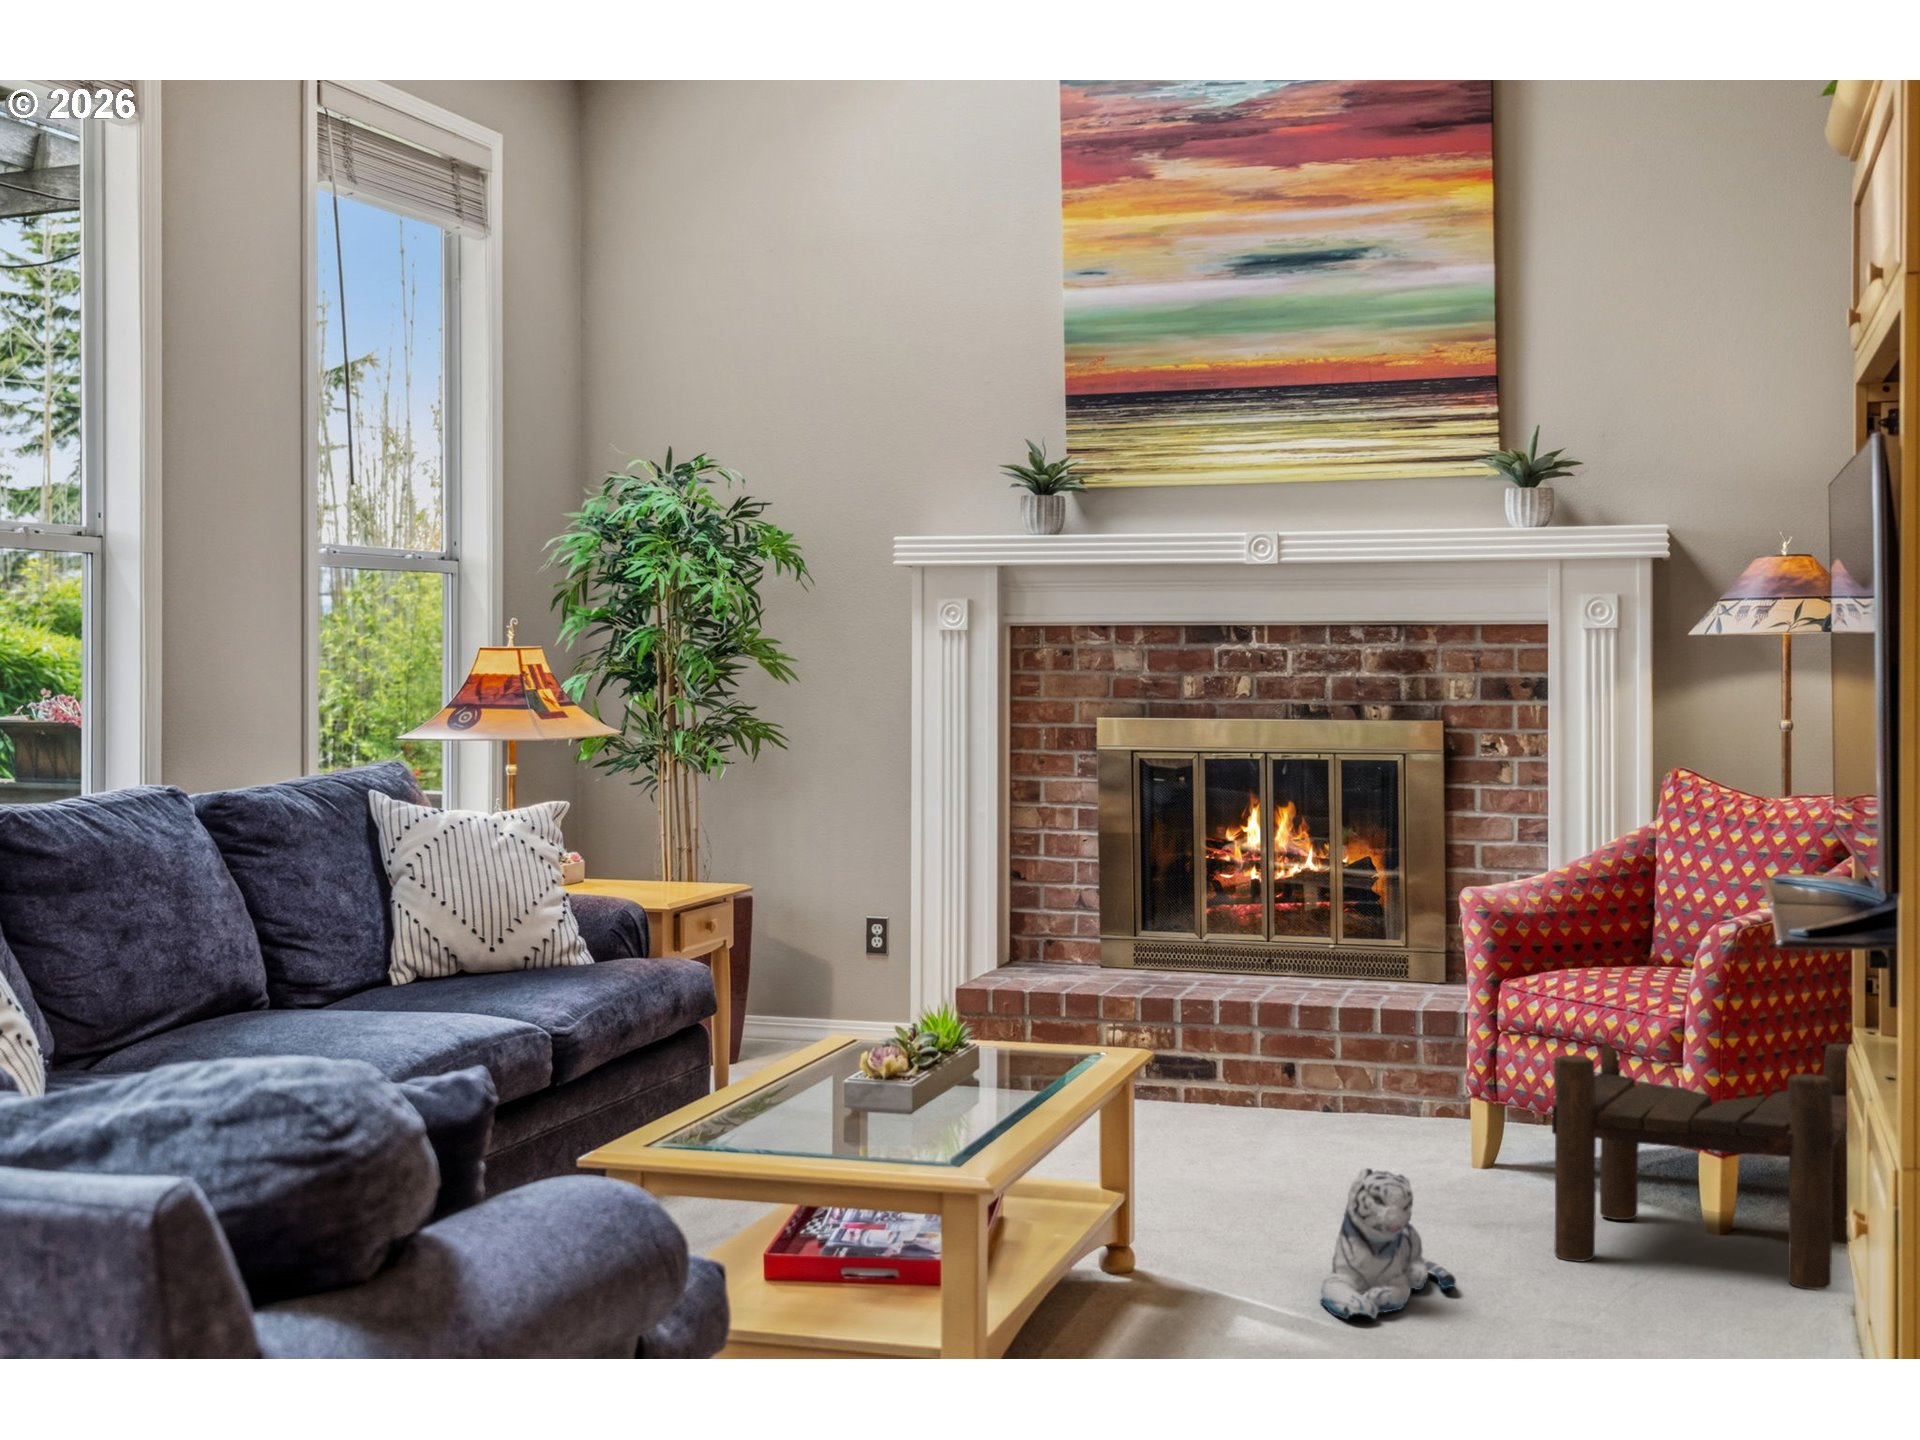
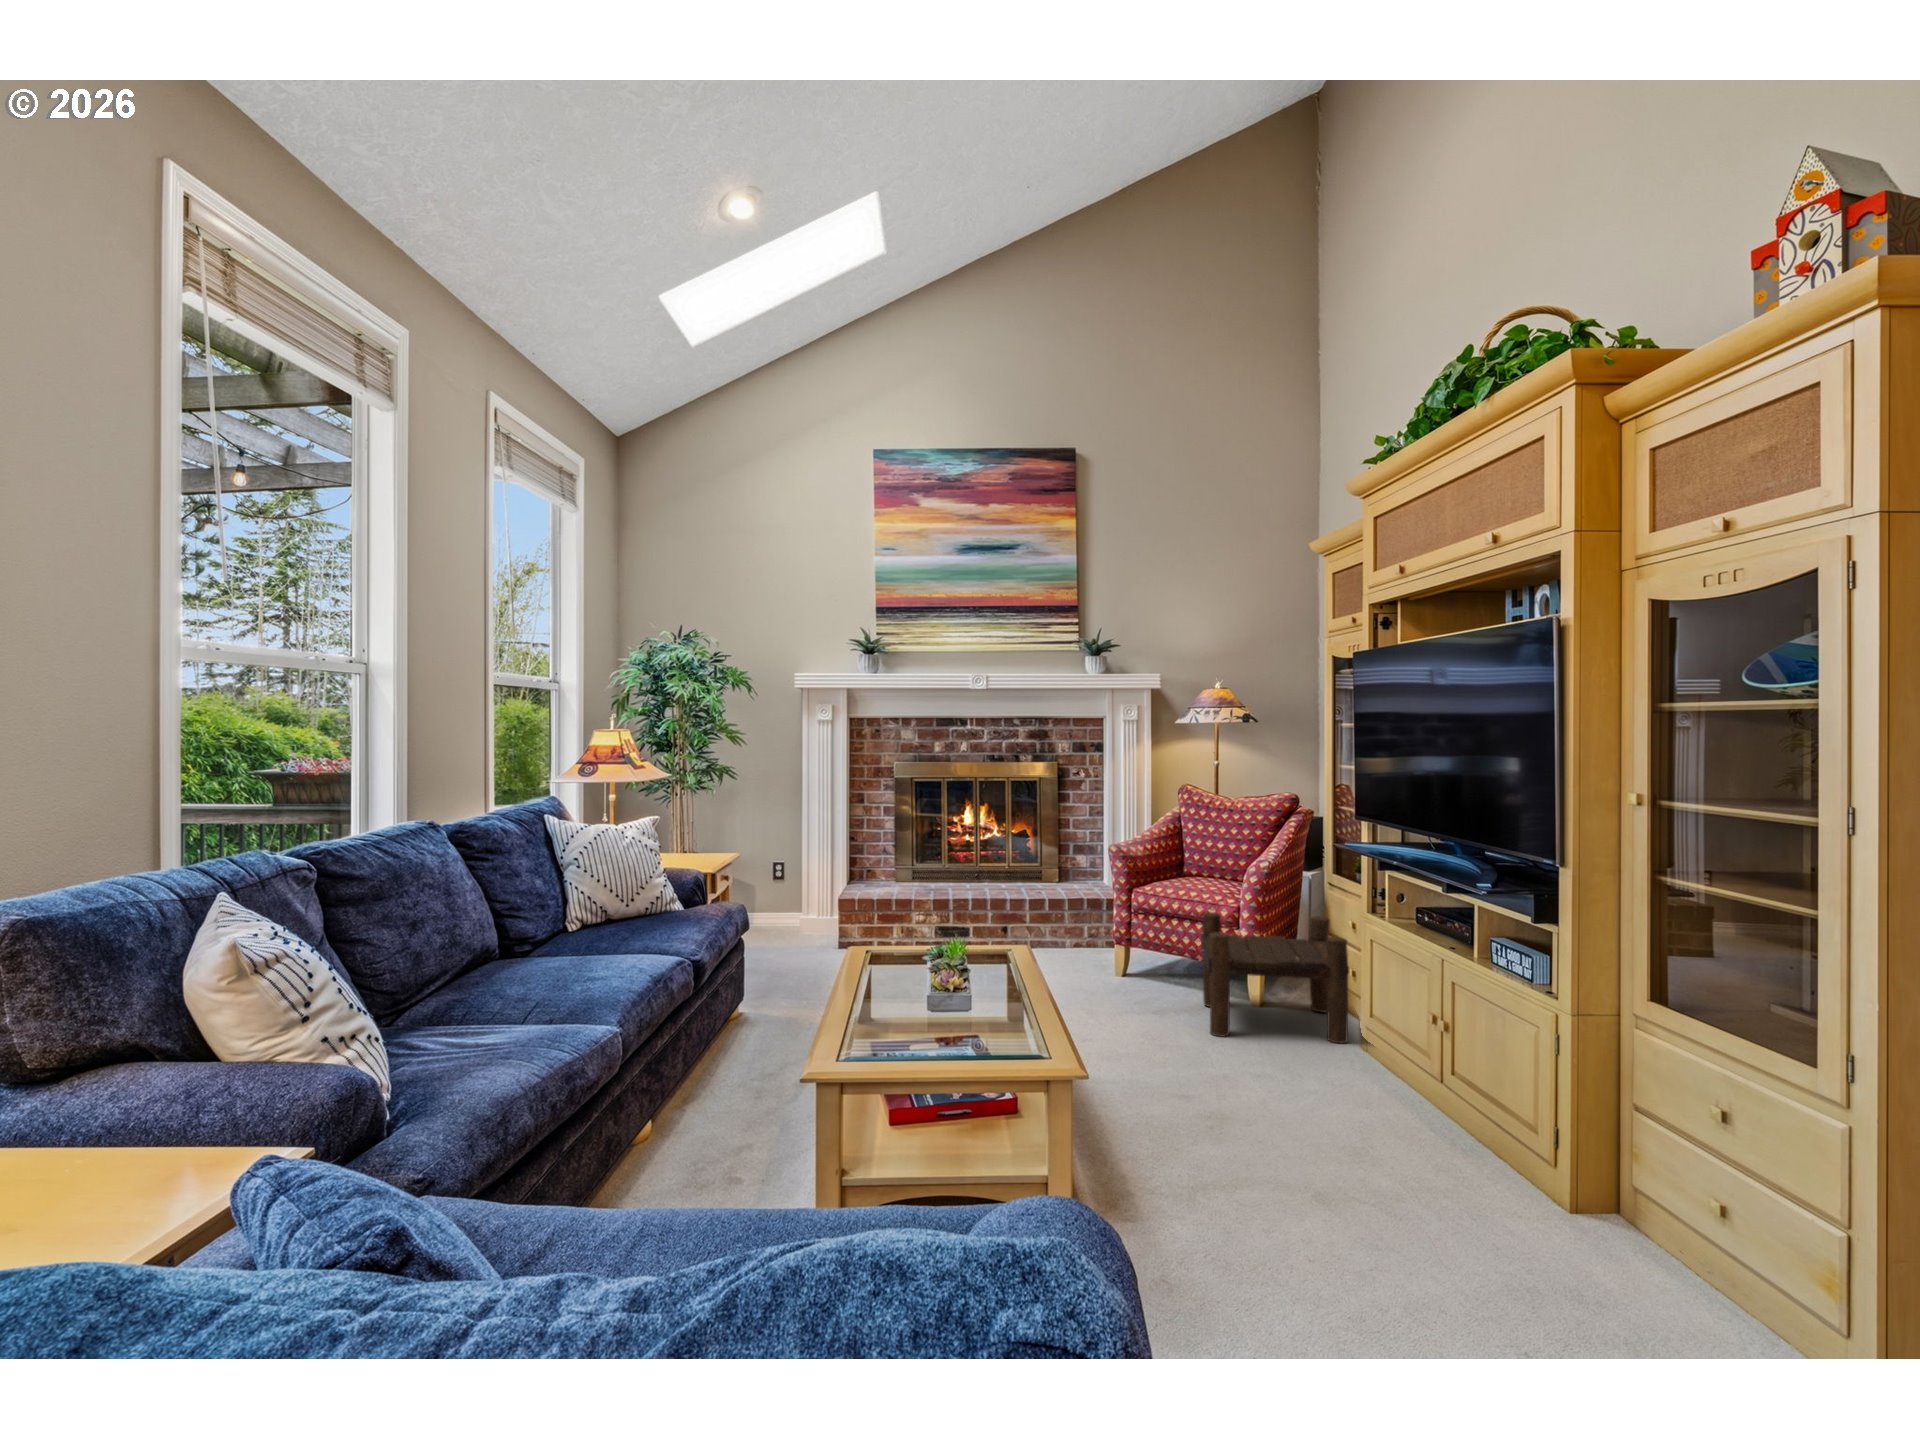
plush toy: present [1320,1168,1456,1319] -> none [1126,1006,1195,1093]

